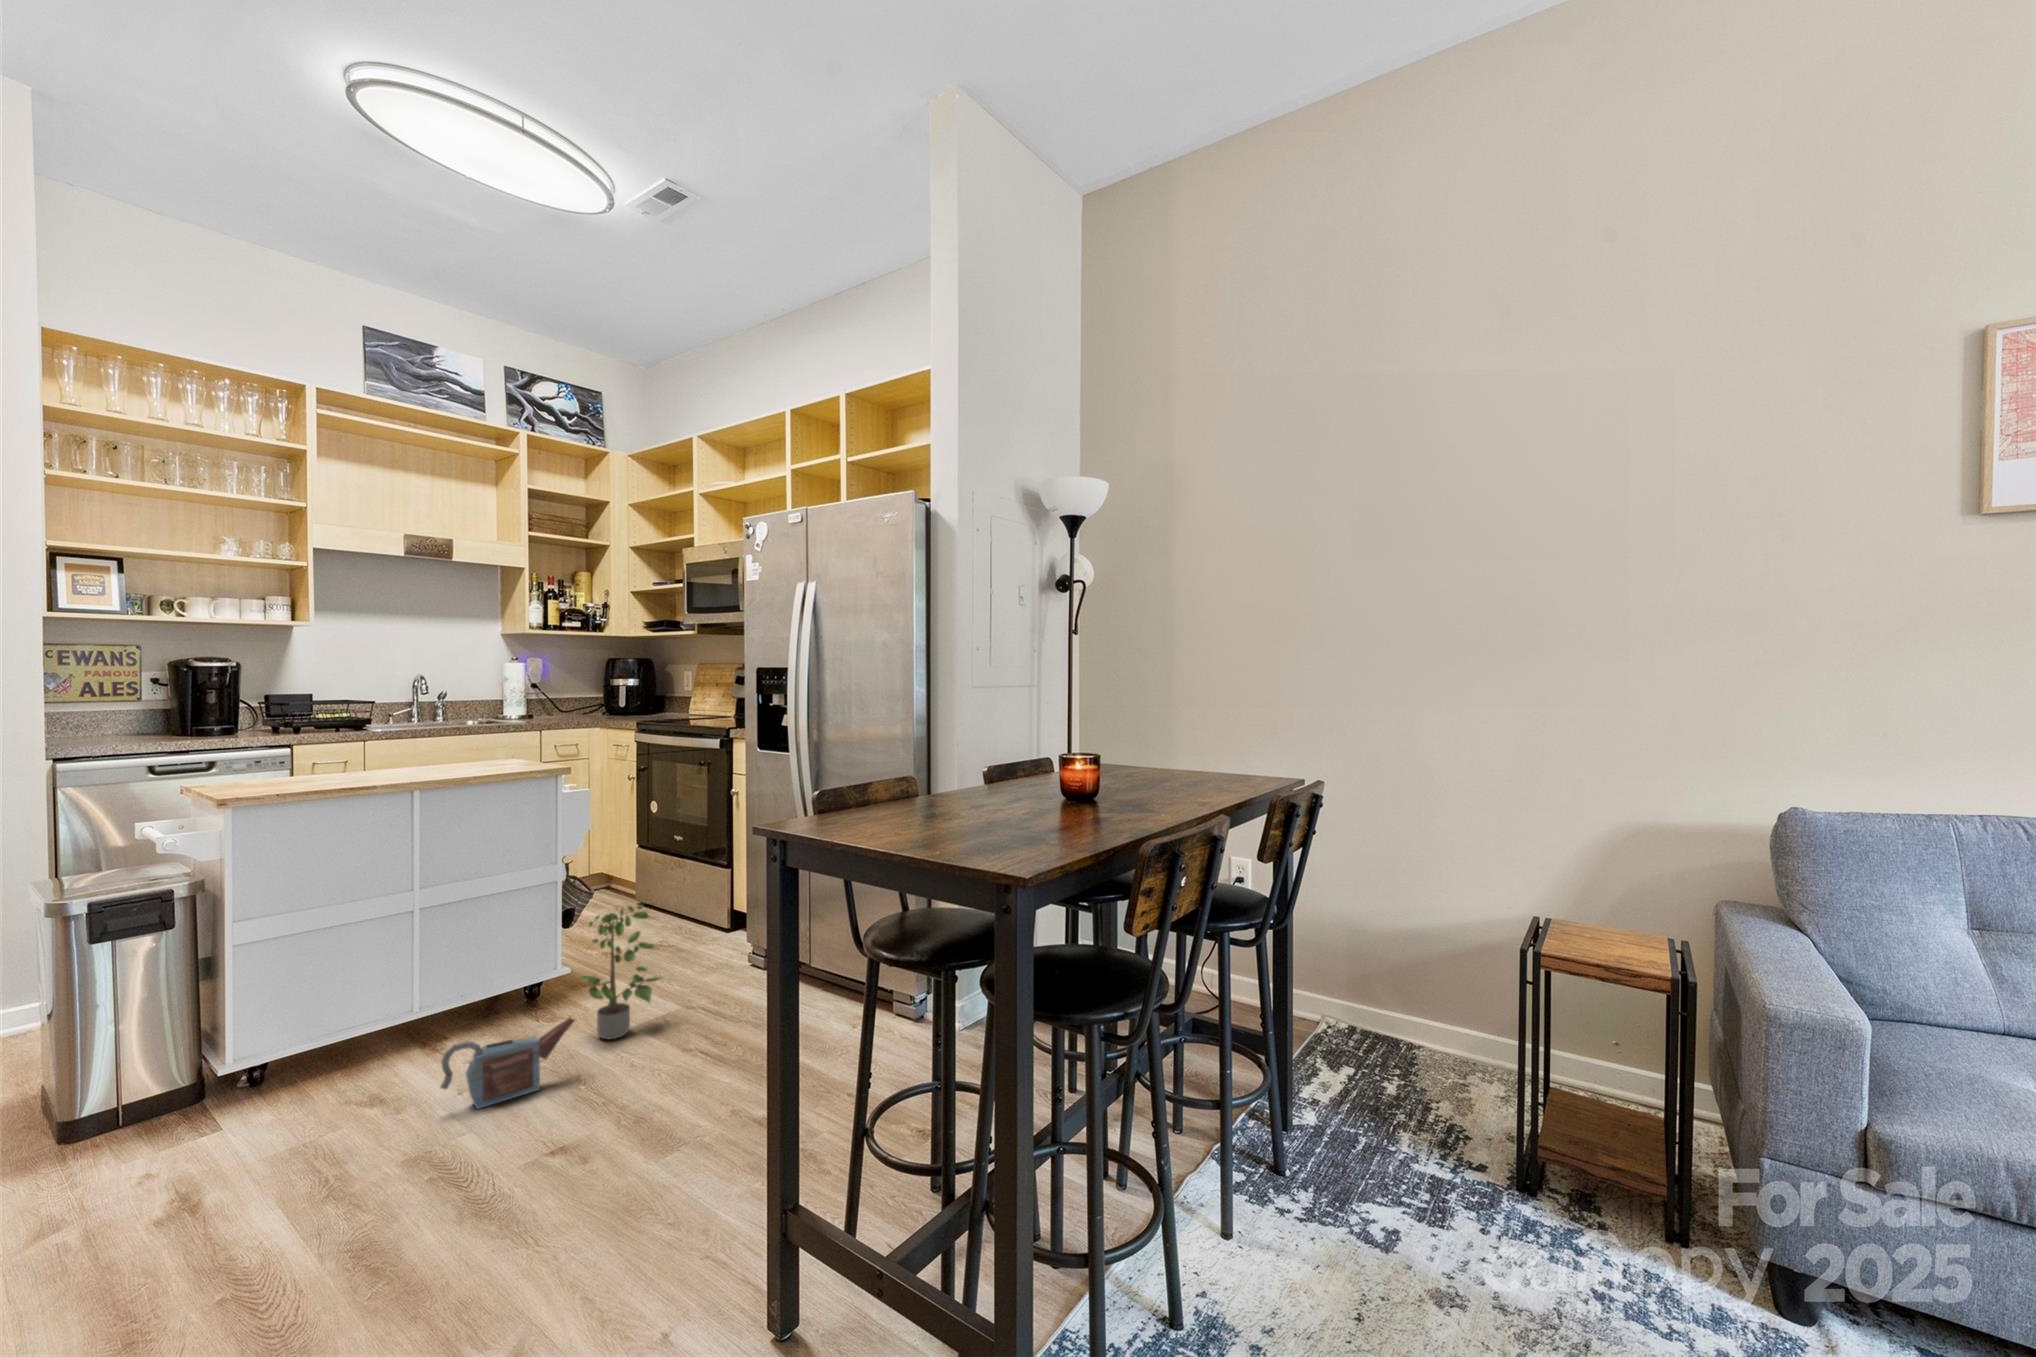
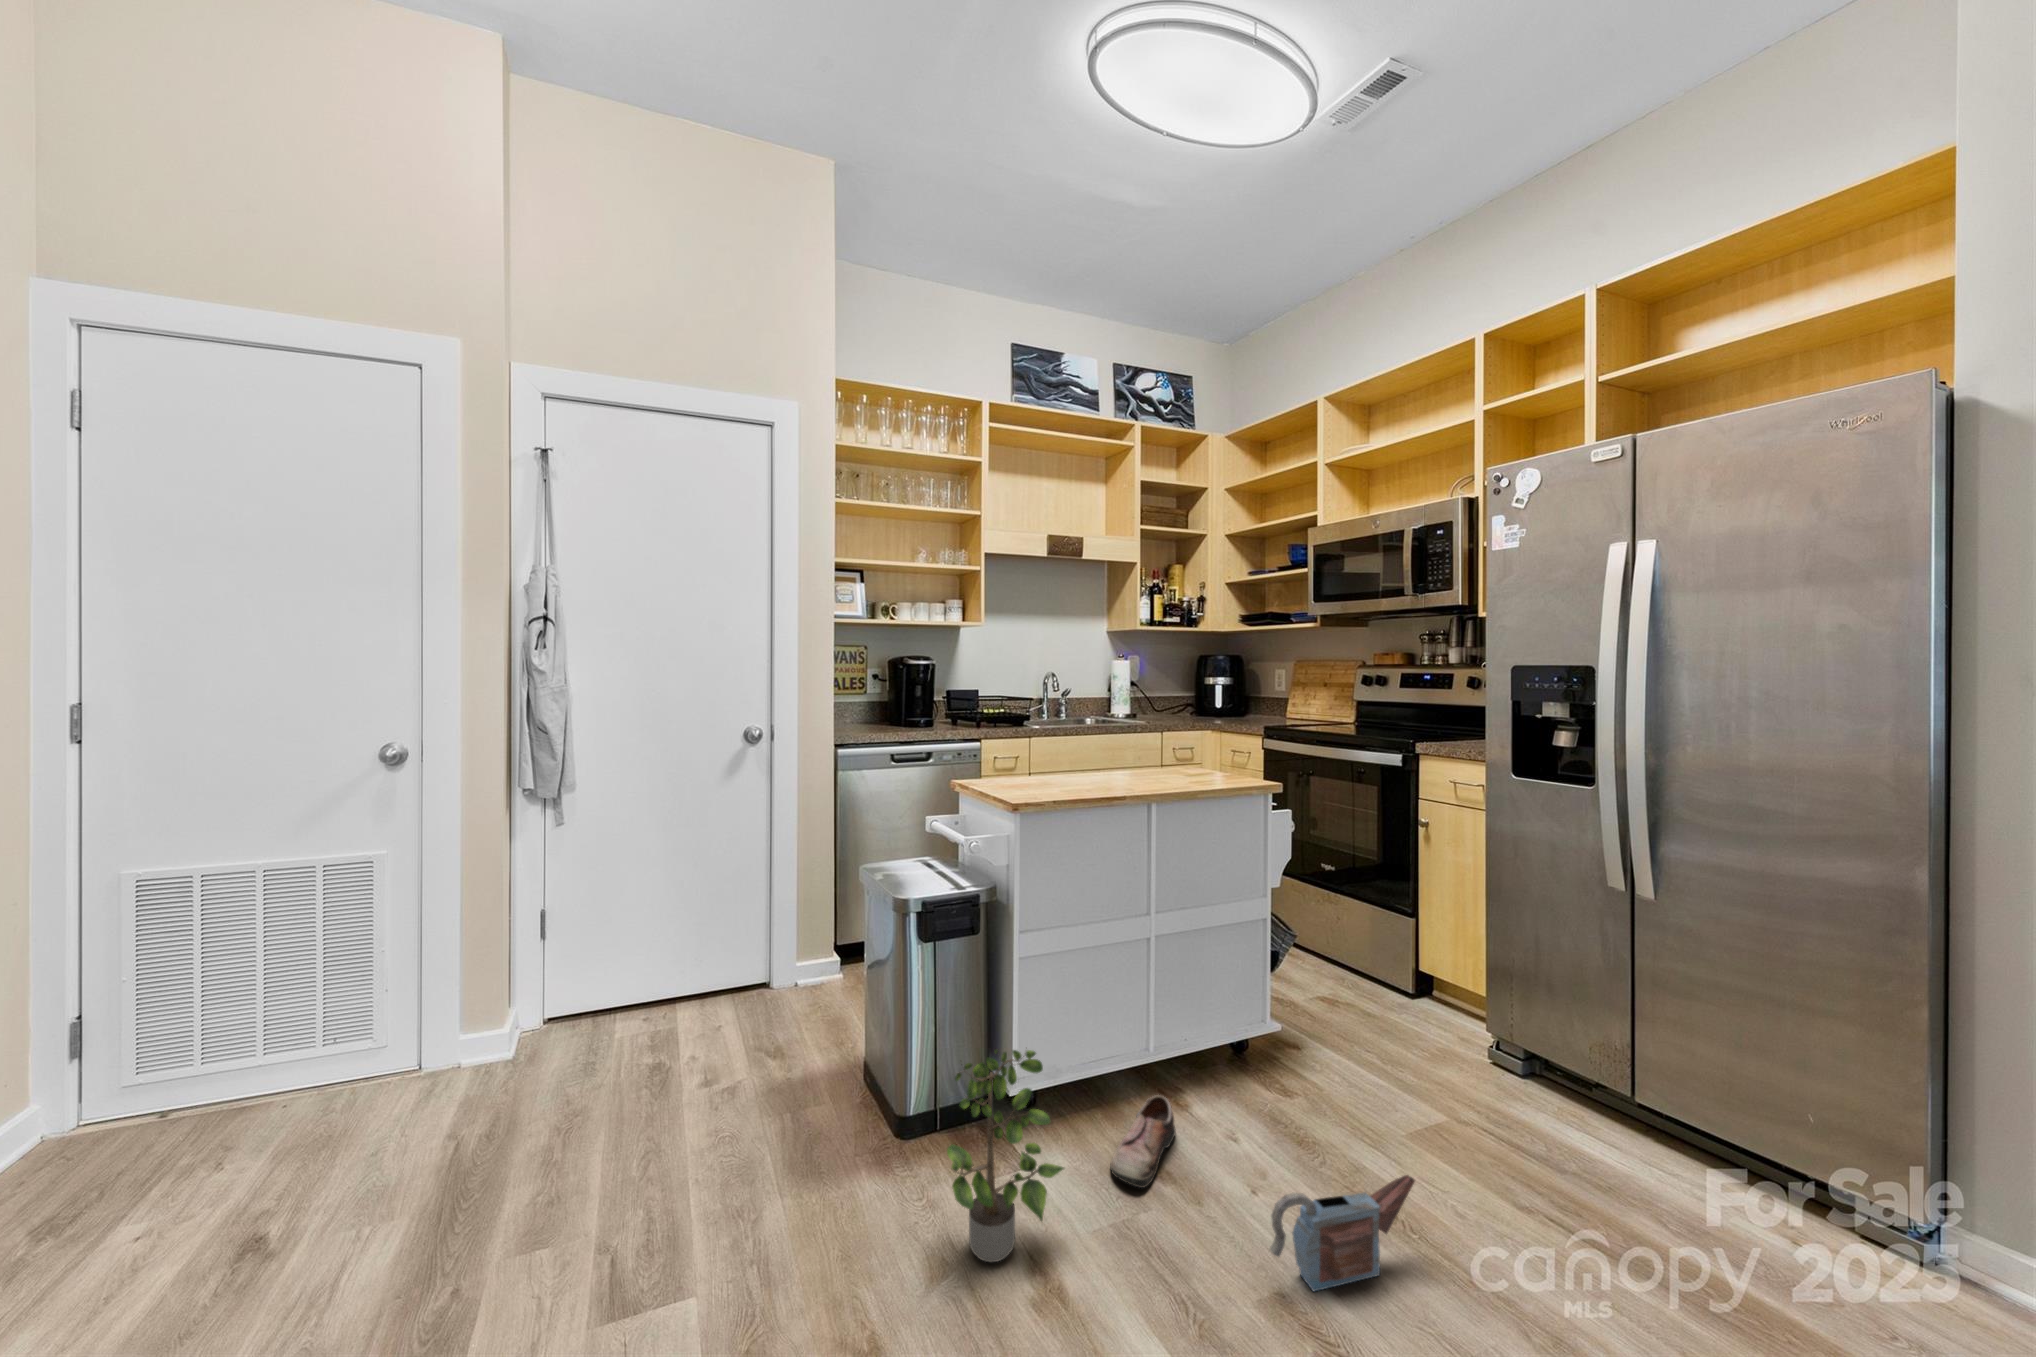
potted plant: present [581,905,660,1039] -> present [947,1050,1064,1262]
shoe: none [335,1024,422,1088] -> present [1110,1095,1176,1188]

